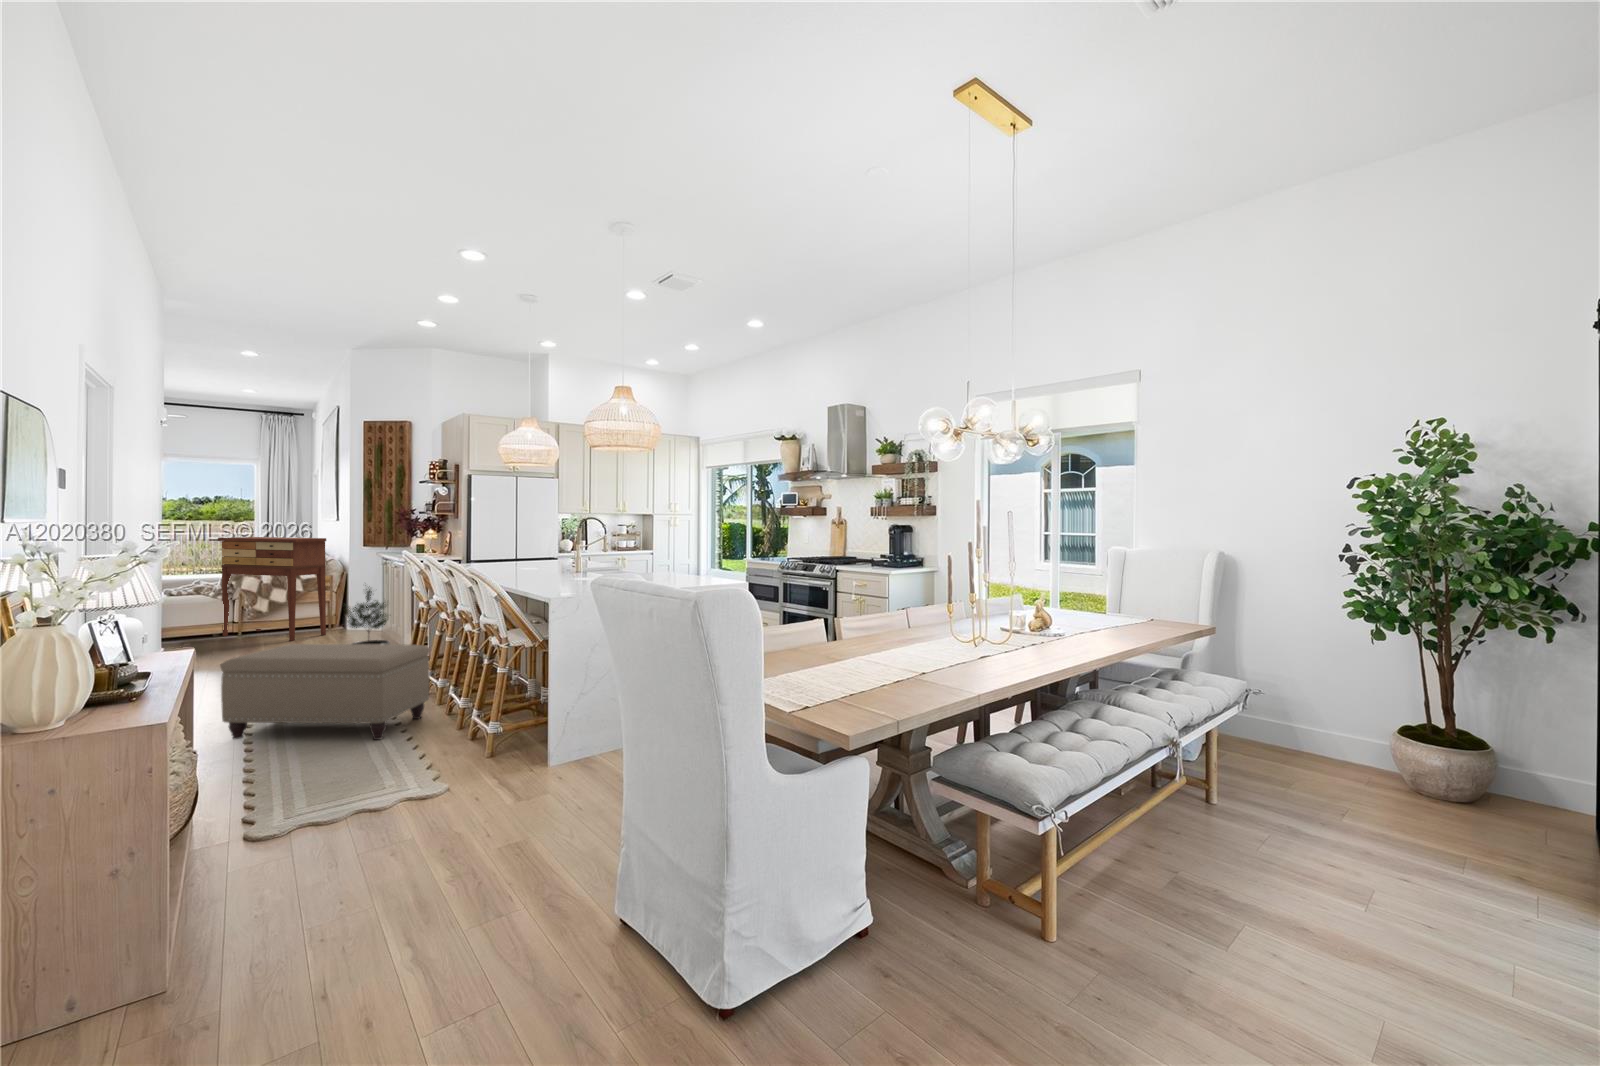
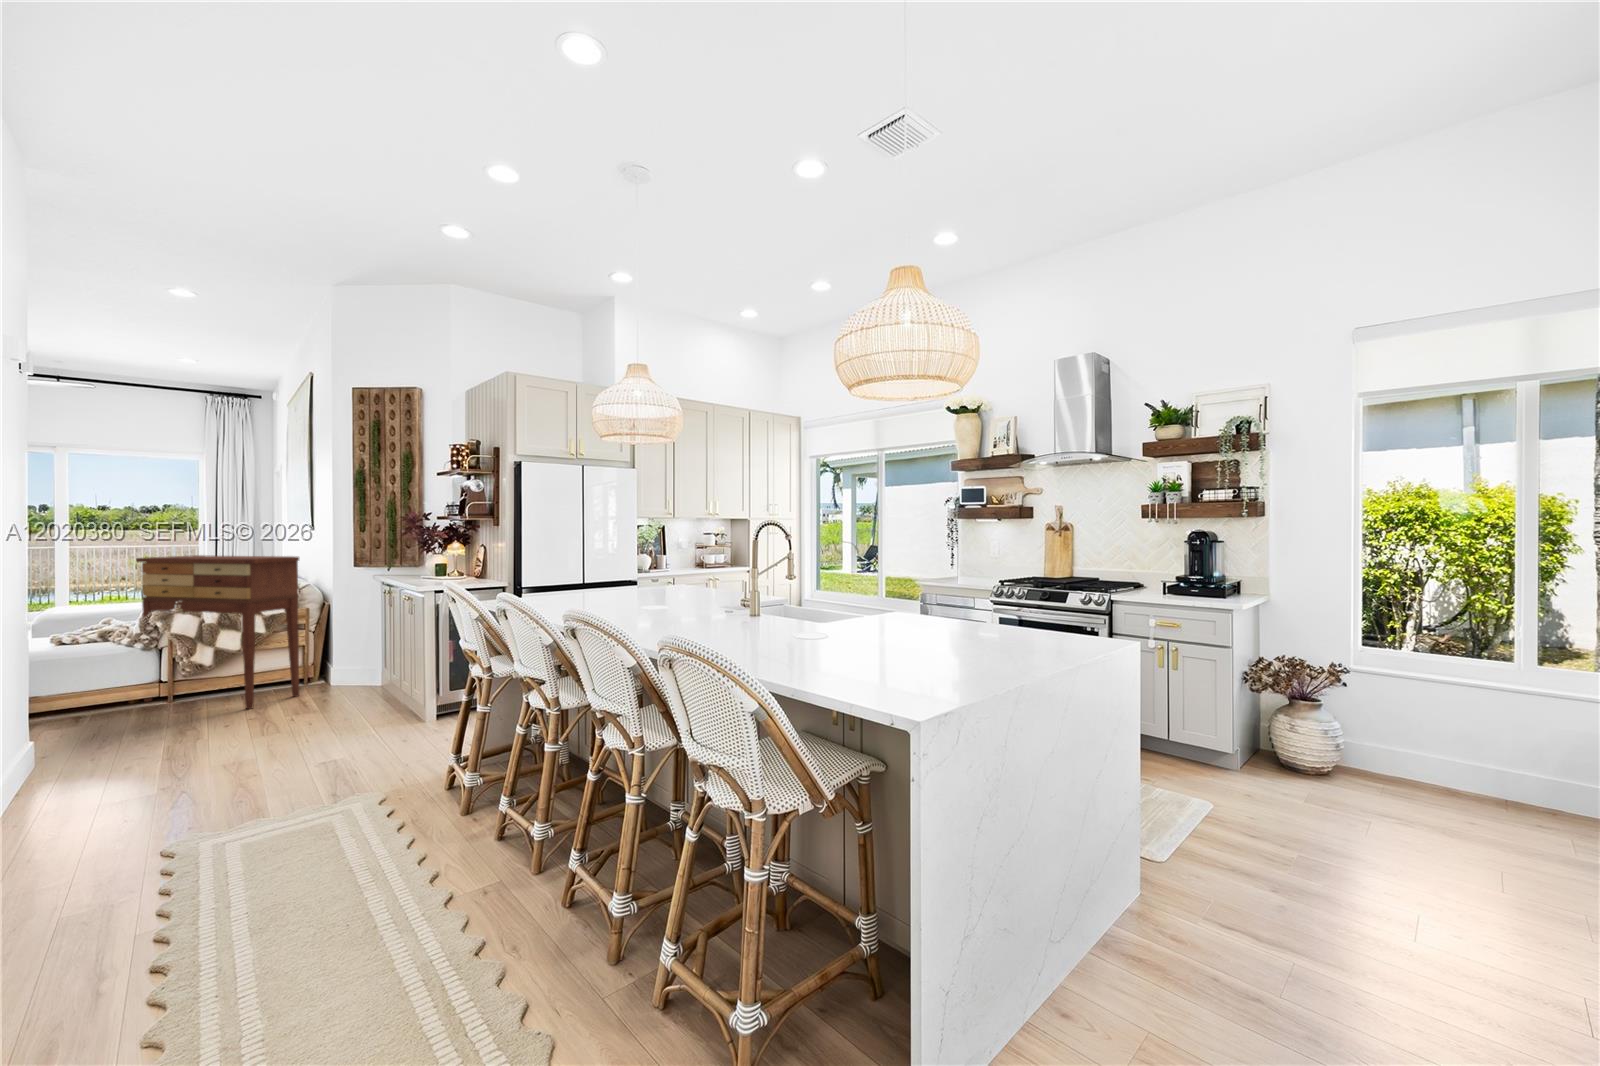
potted tree: present [346,587,390,644] -> none [324,622,400,723]
ottoman: present [220,643,430,740] -> none [95,774,532,1022]

